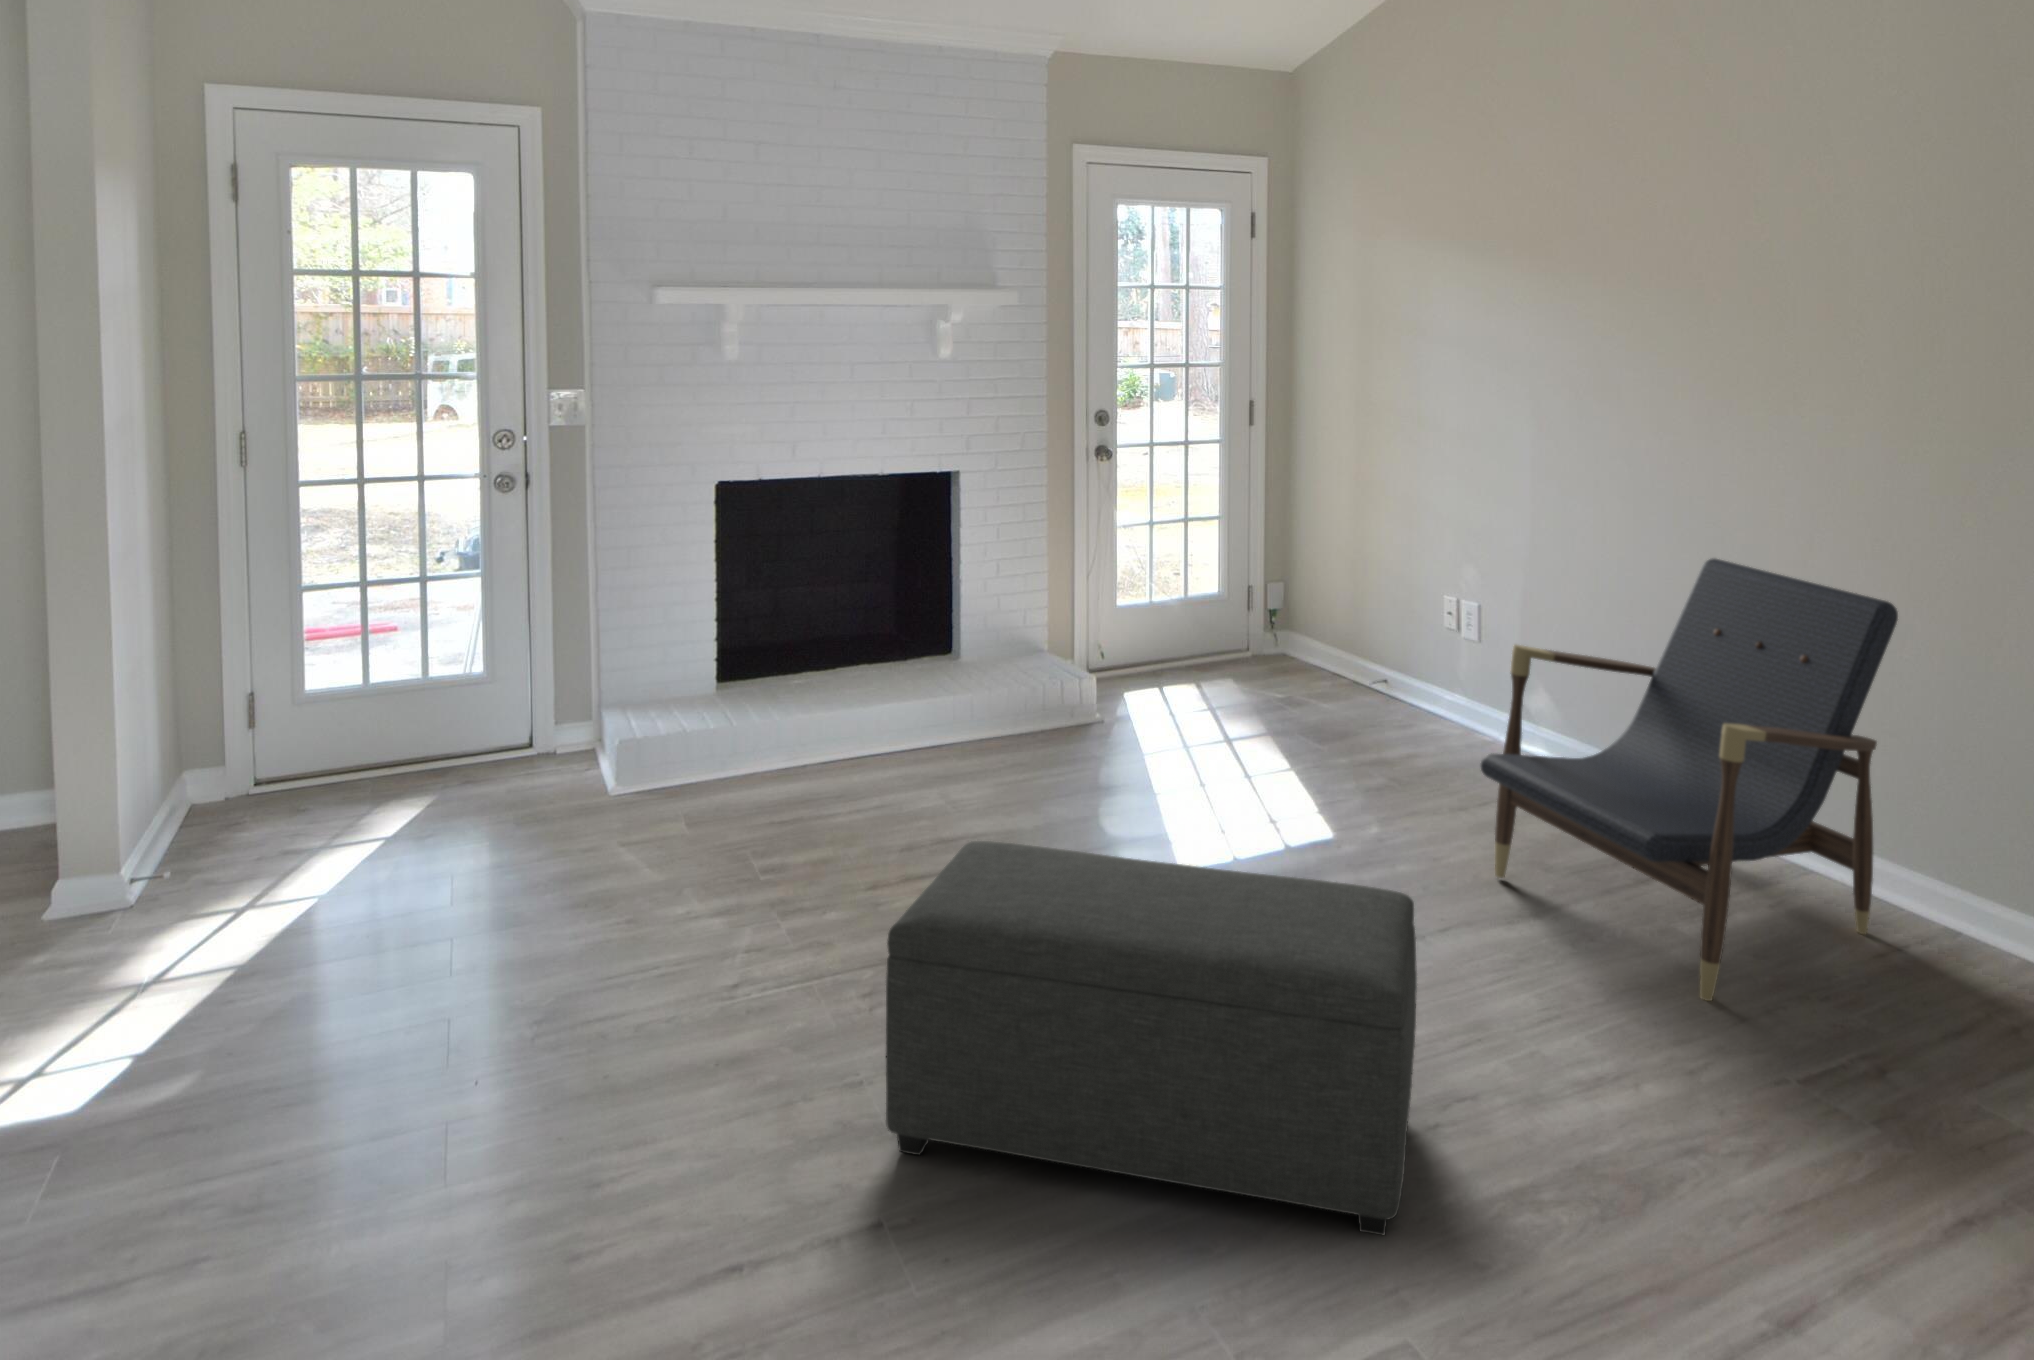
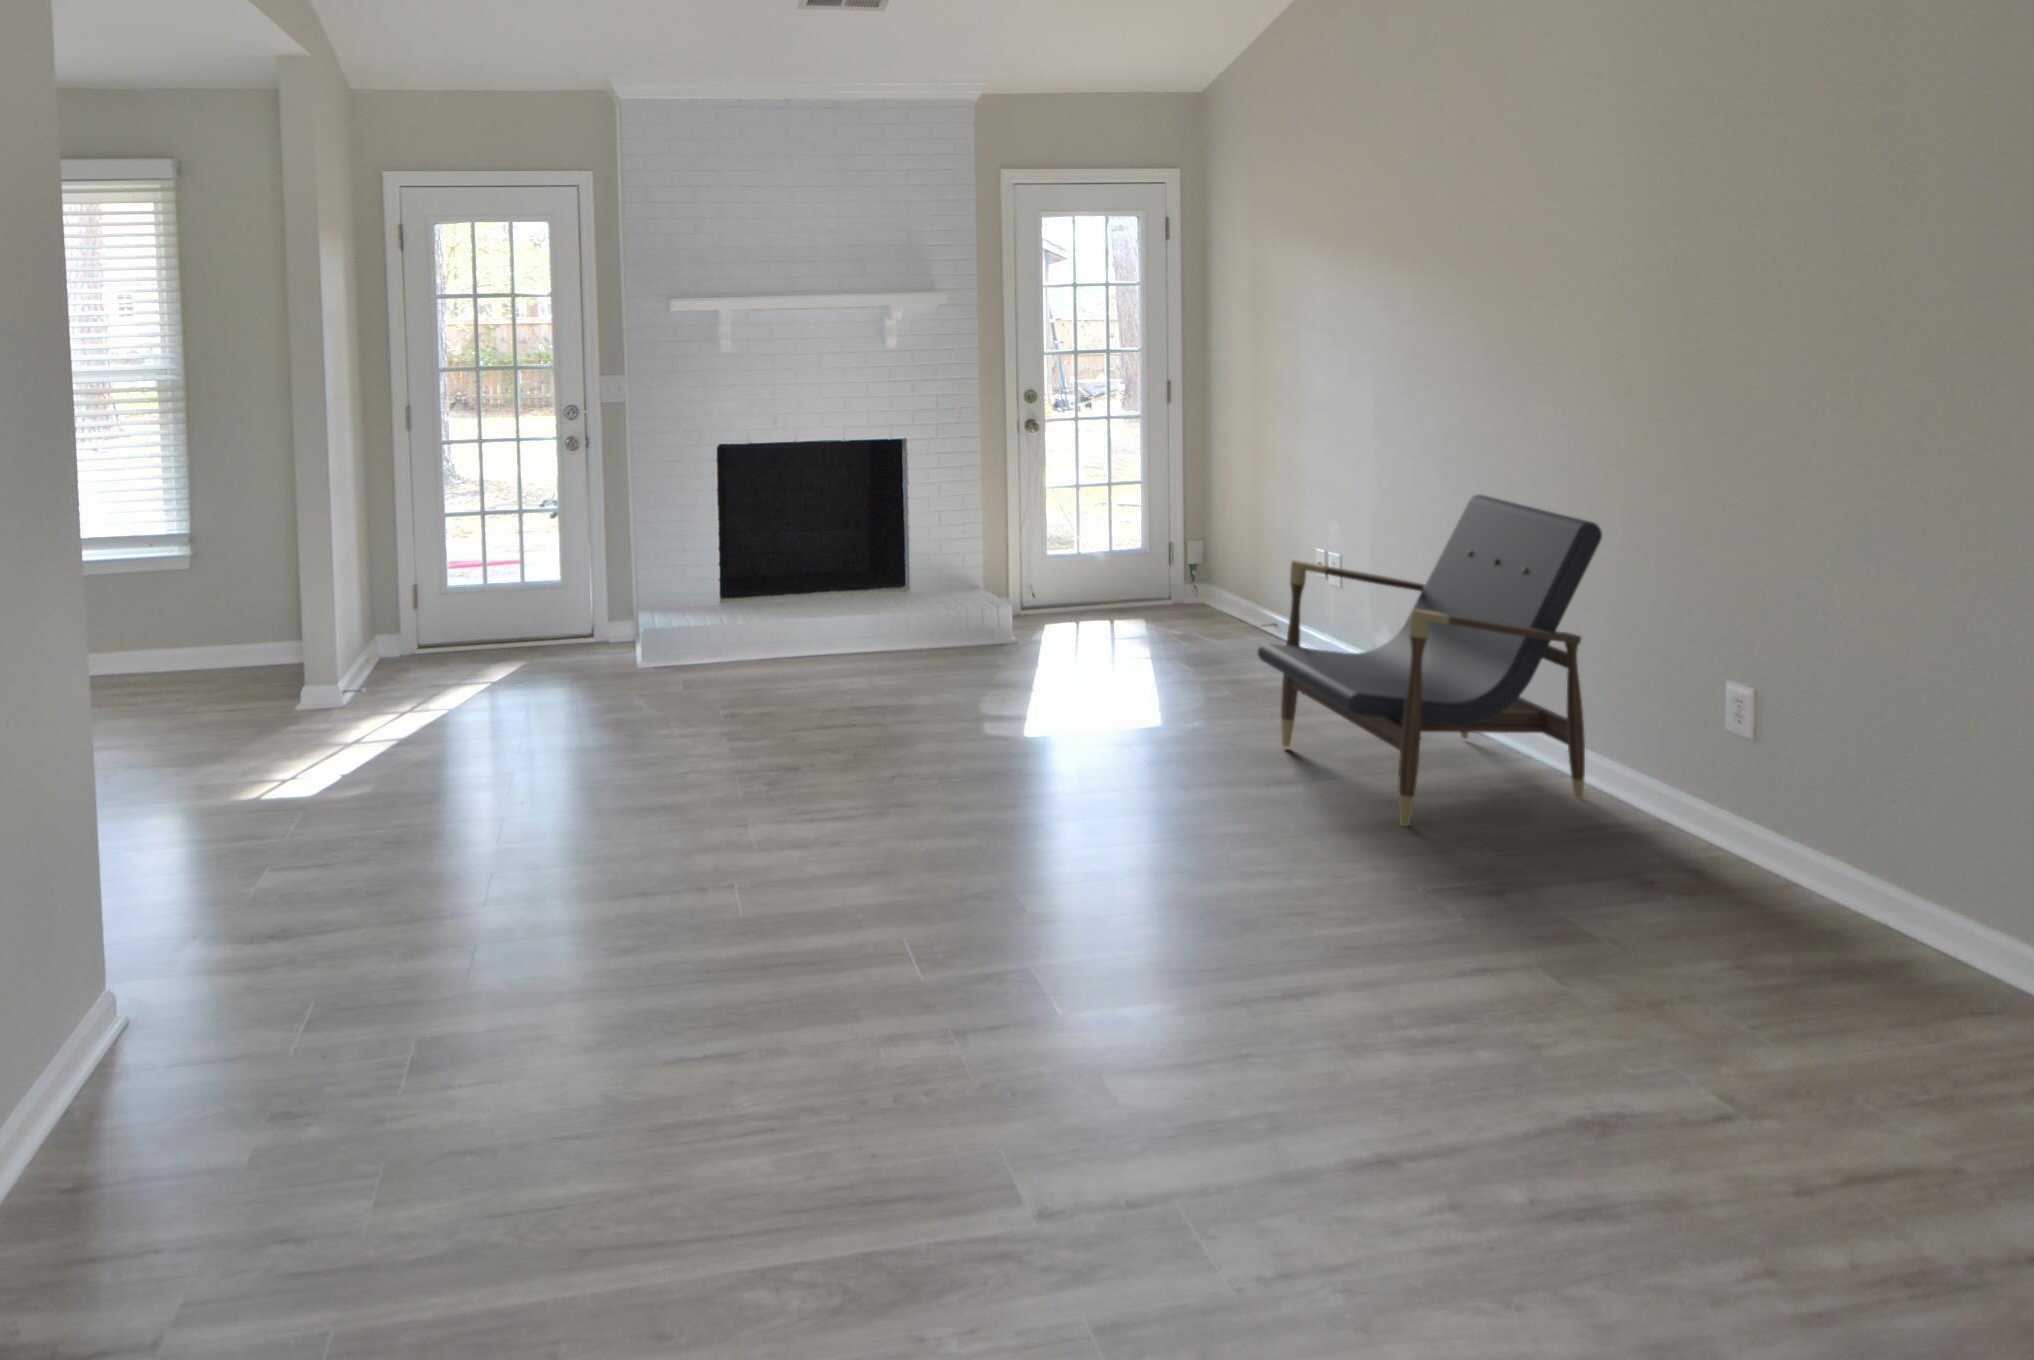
ottoman: present [886,841,1417,1236] -> none [758,665,1123,917]

